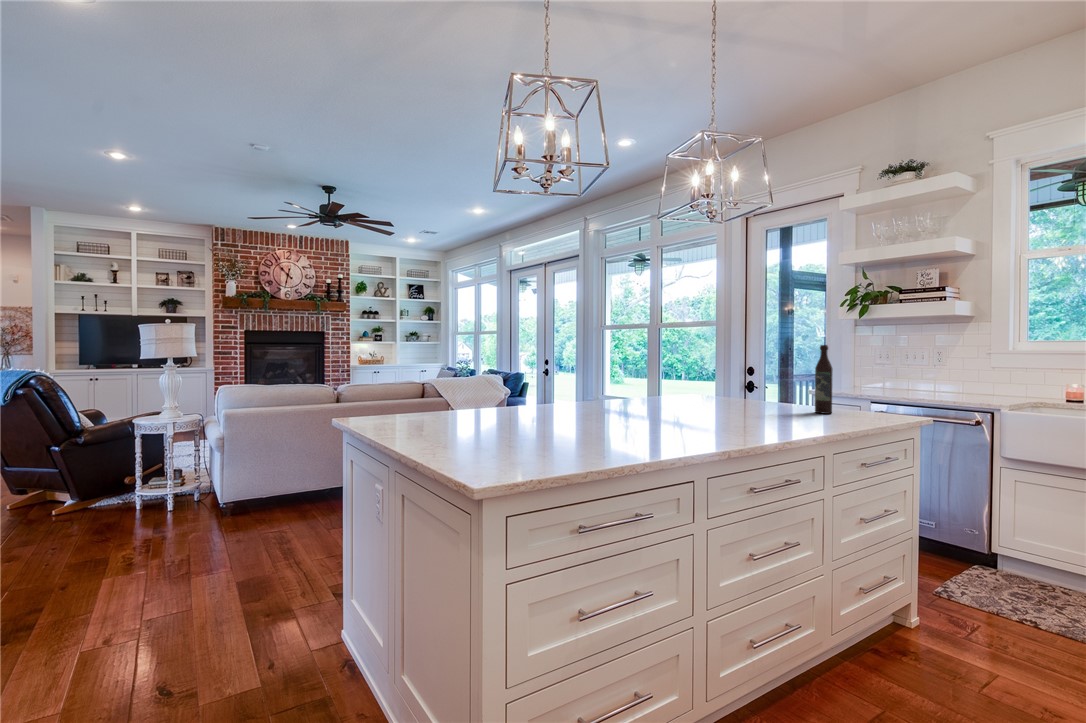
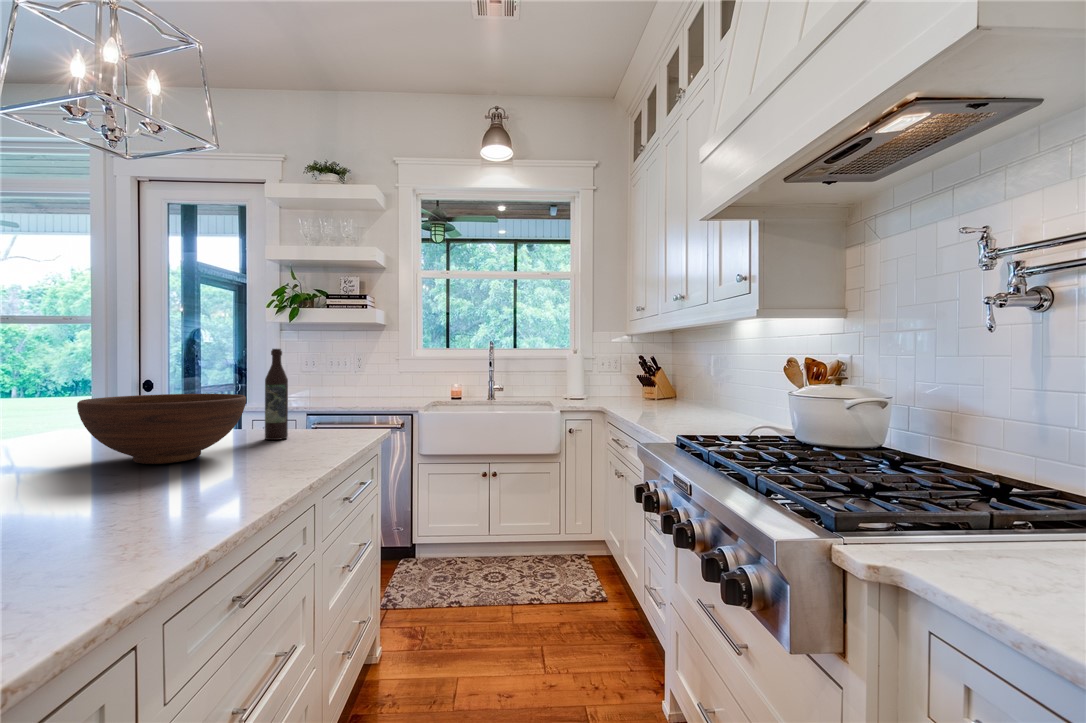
fruit bowl: none [707,375,795,417] -> present [77,394,246,464]

